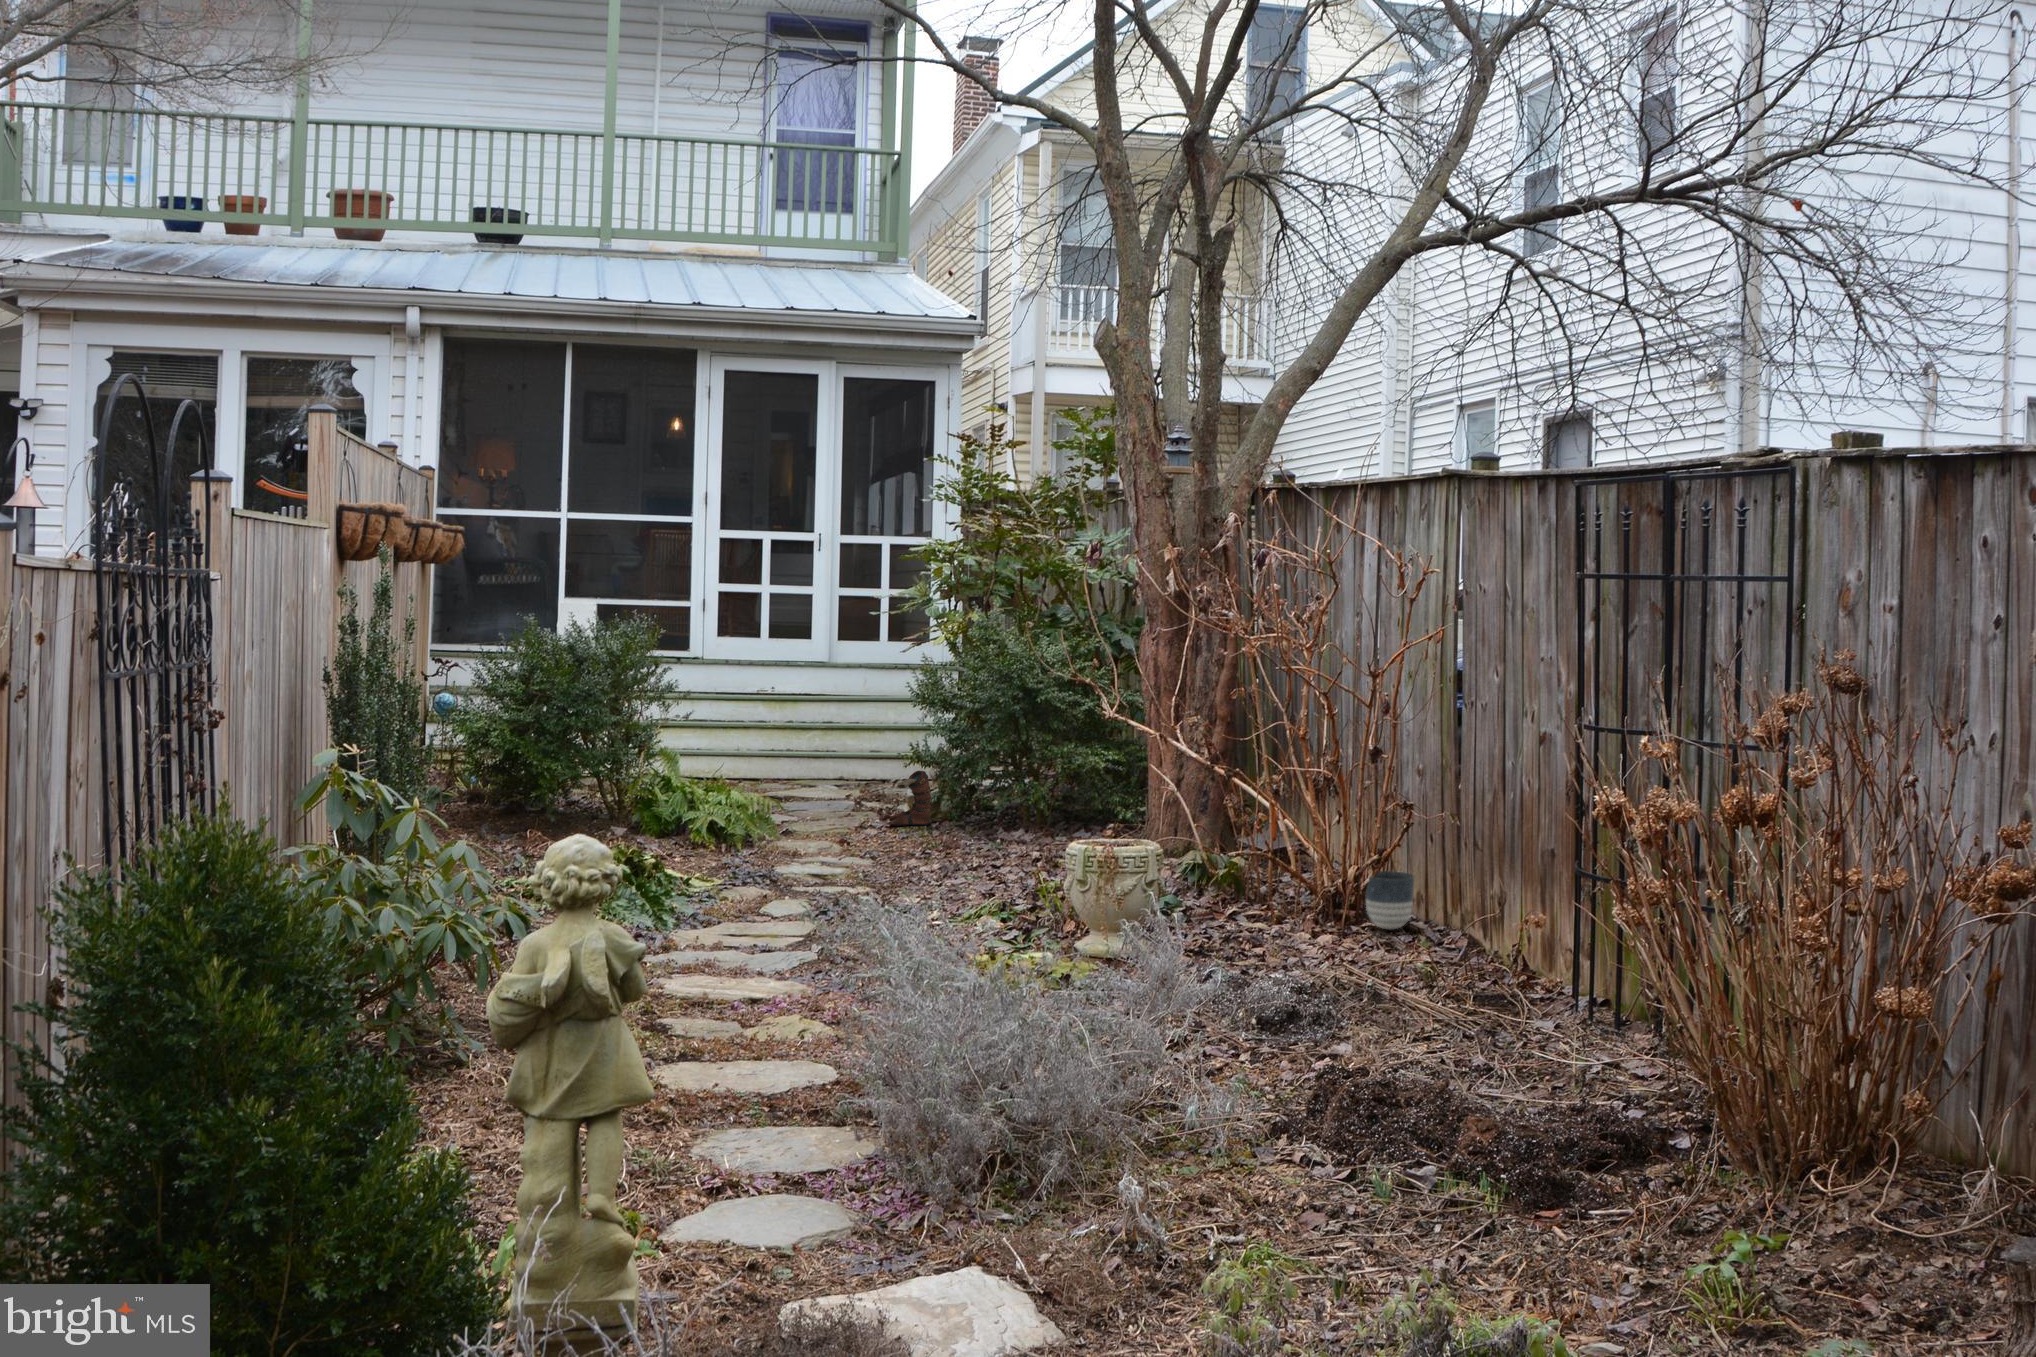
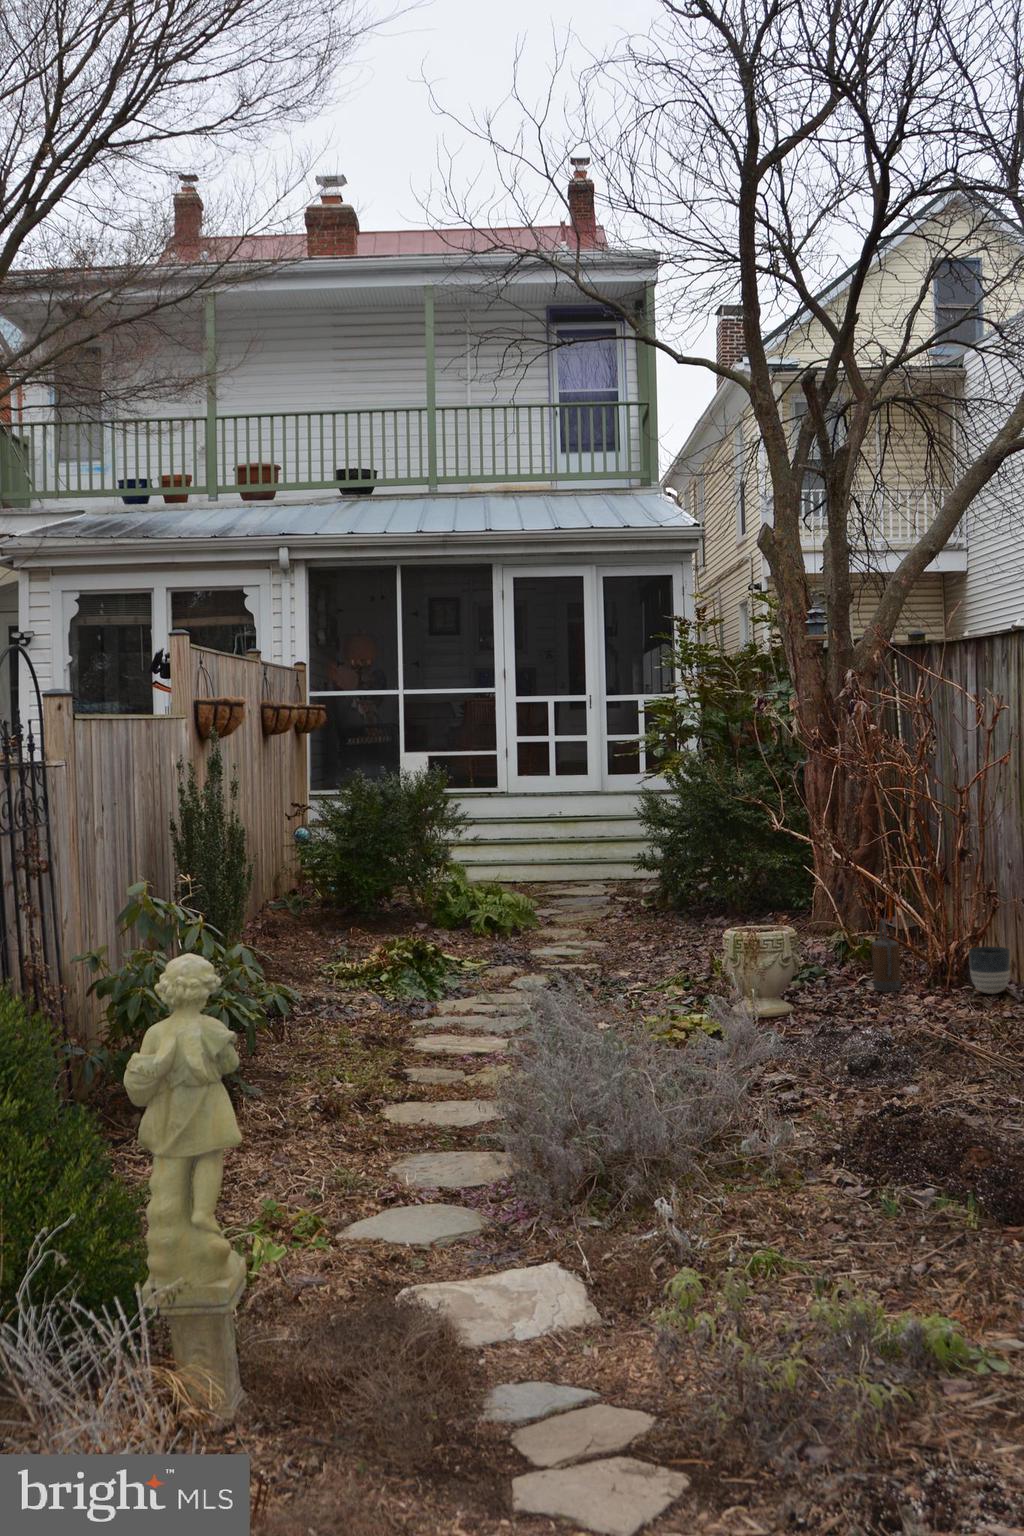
boots: present [889,771,932,826] -> none [631,872,661,915]
watering can: none [1244,835,1278,925] -> present [872,920,901,991]

